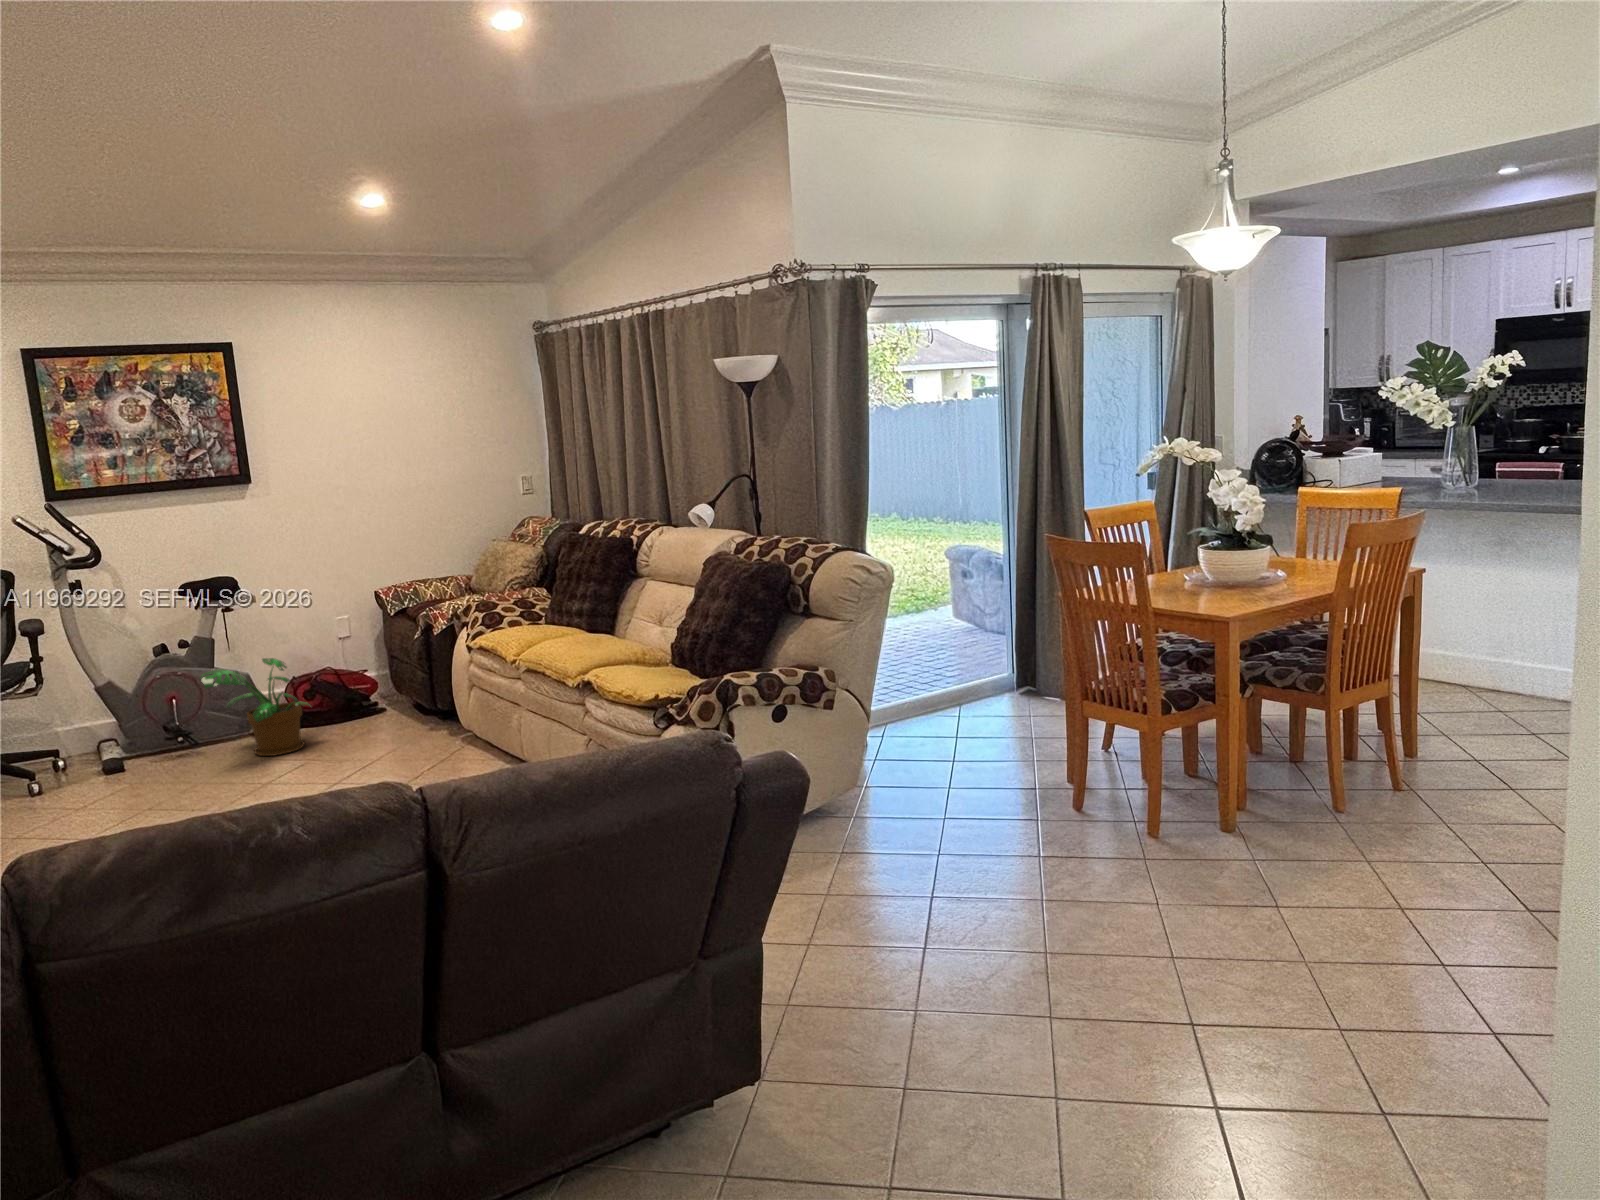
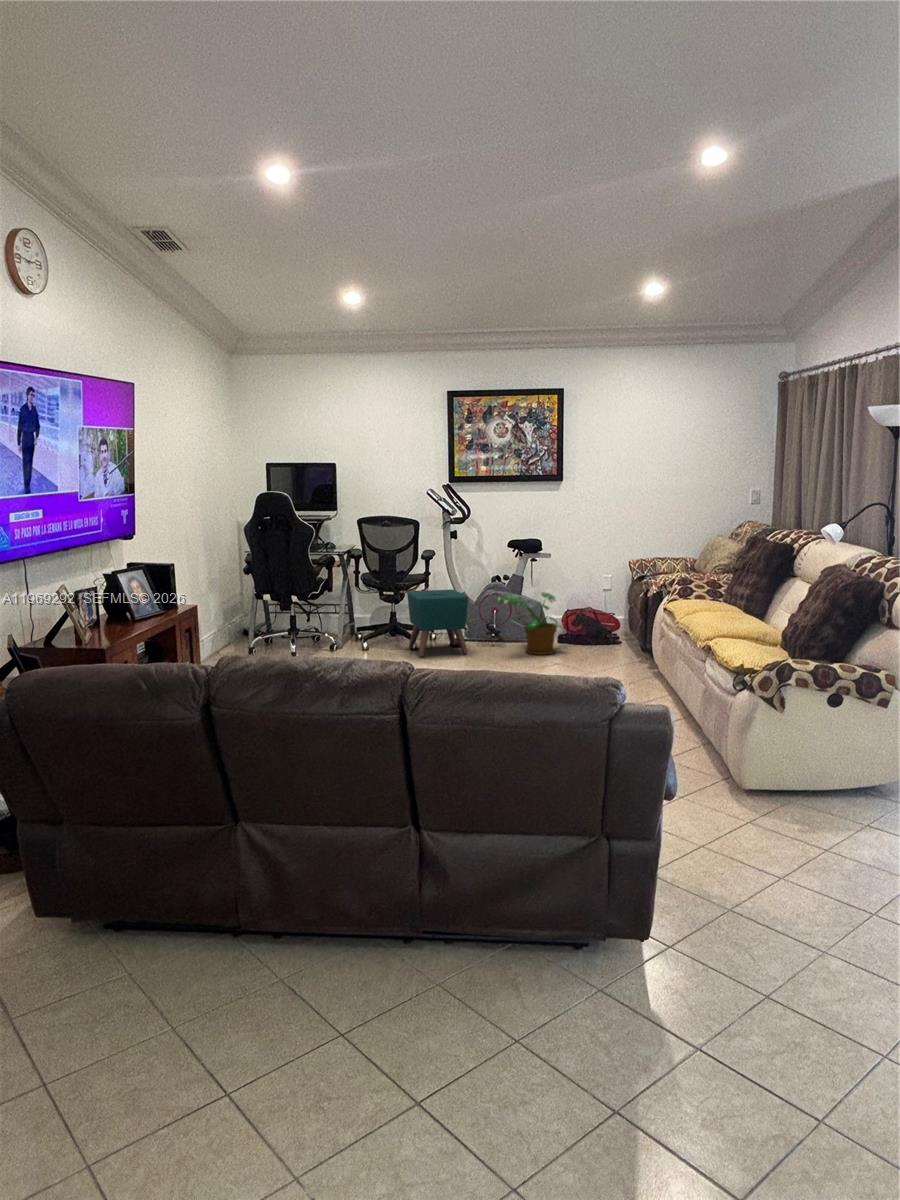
ottoman: none [10,681,156,807] -> present [407,589,468,657]

